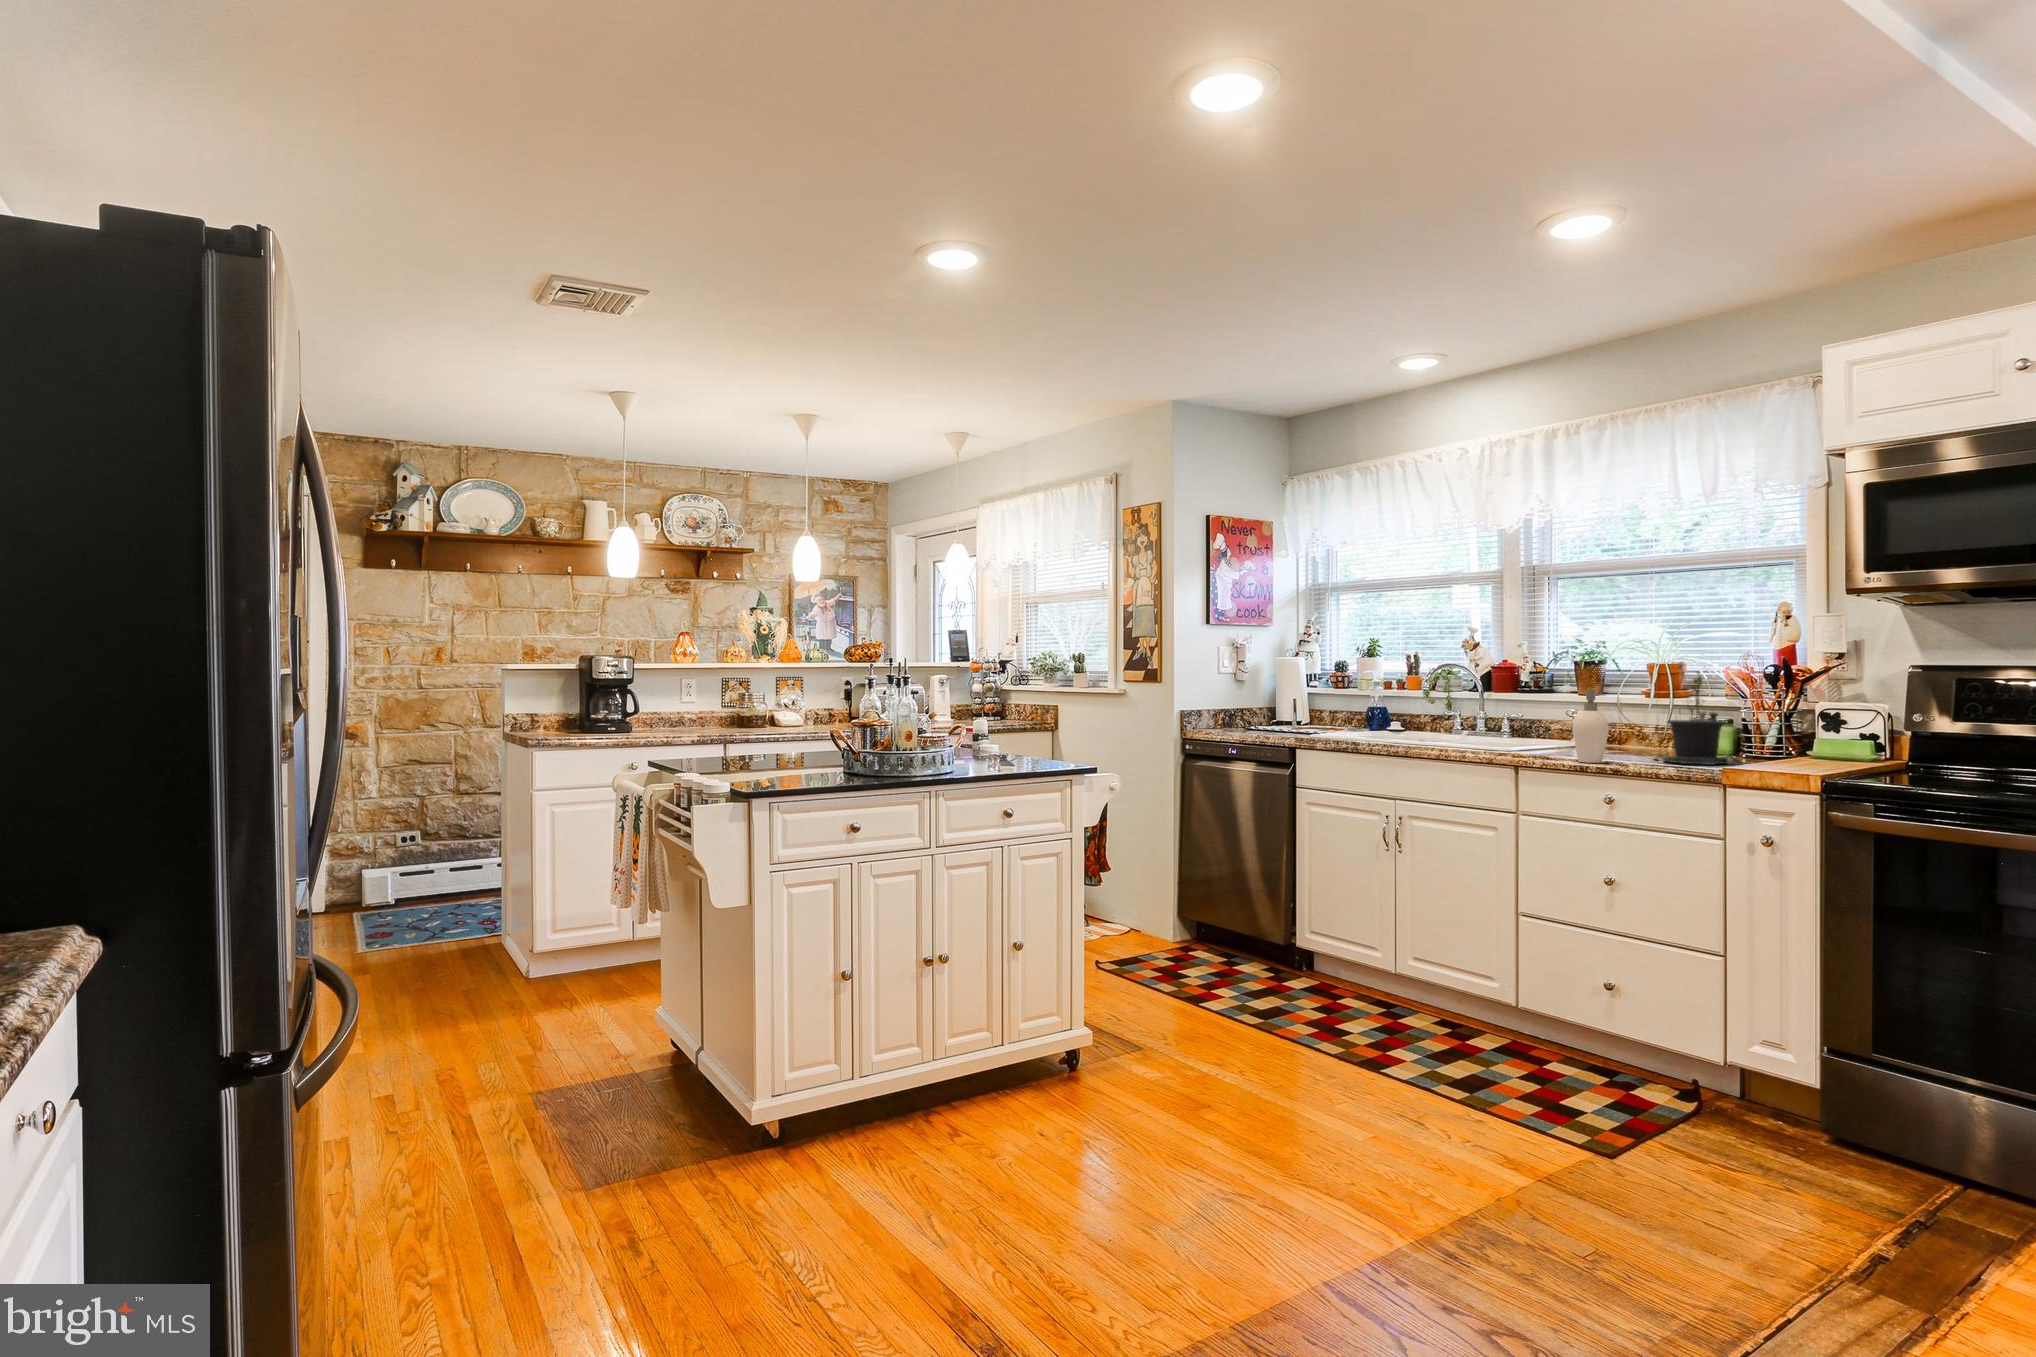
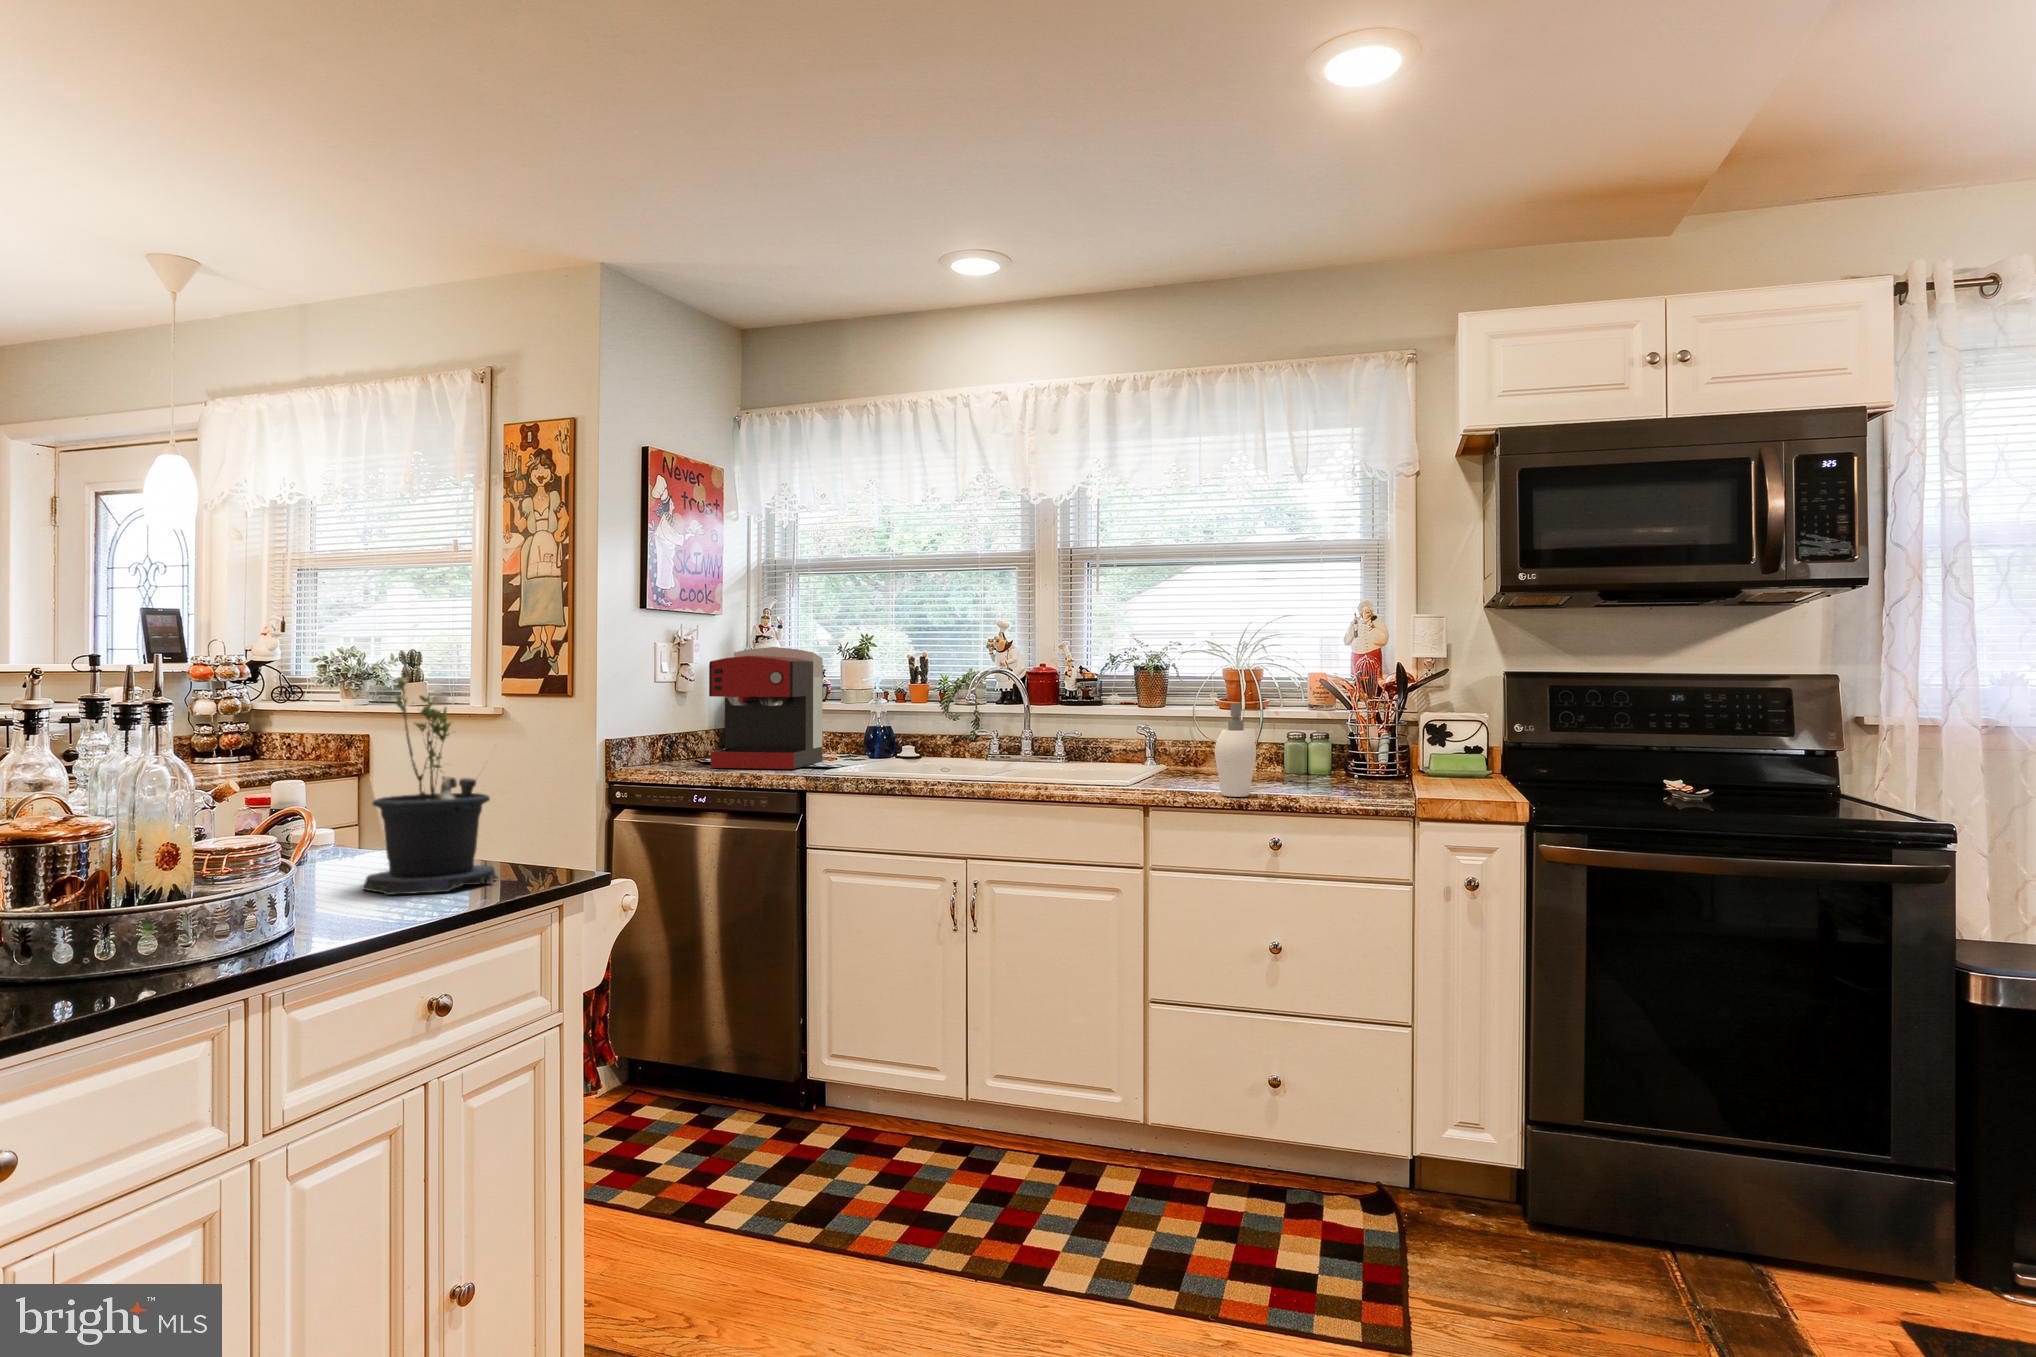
coffee maker: none [1242,649,1329,734] -> present [709,647,823,769]
potted plant: present [1655,663,1729,765] -> present [363,677,498,895]

